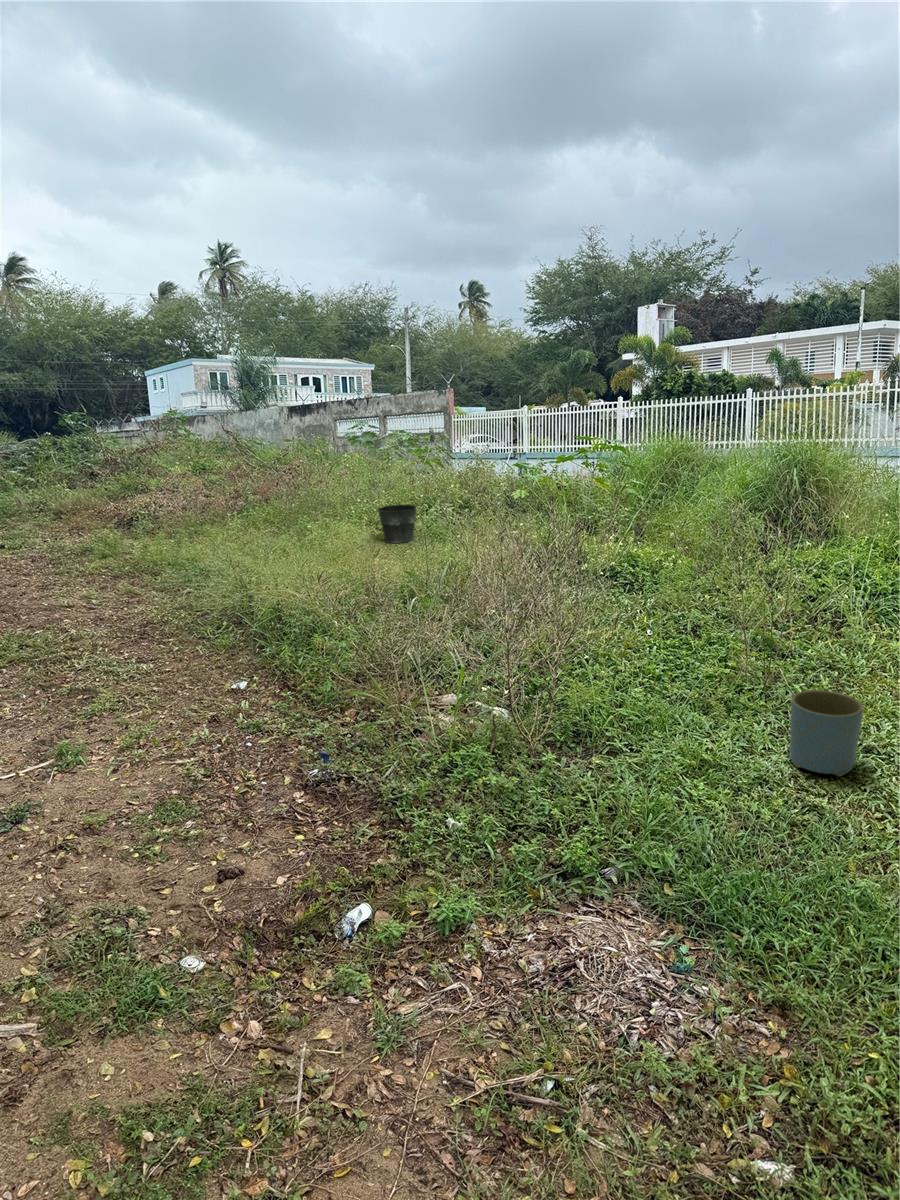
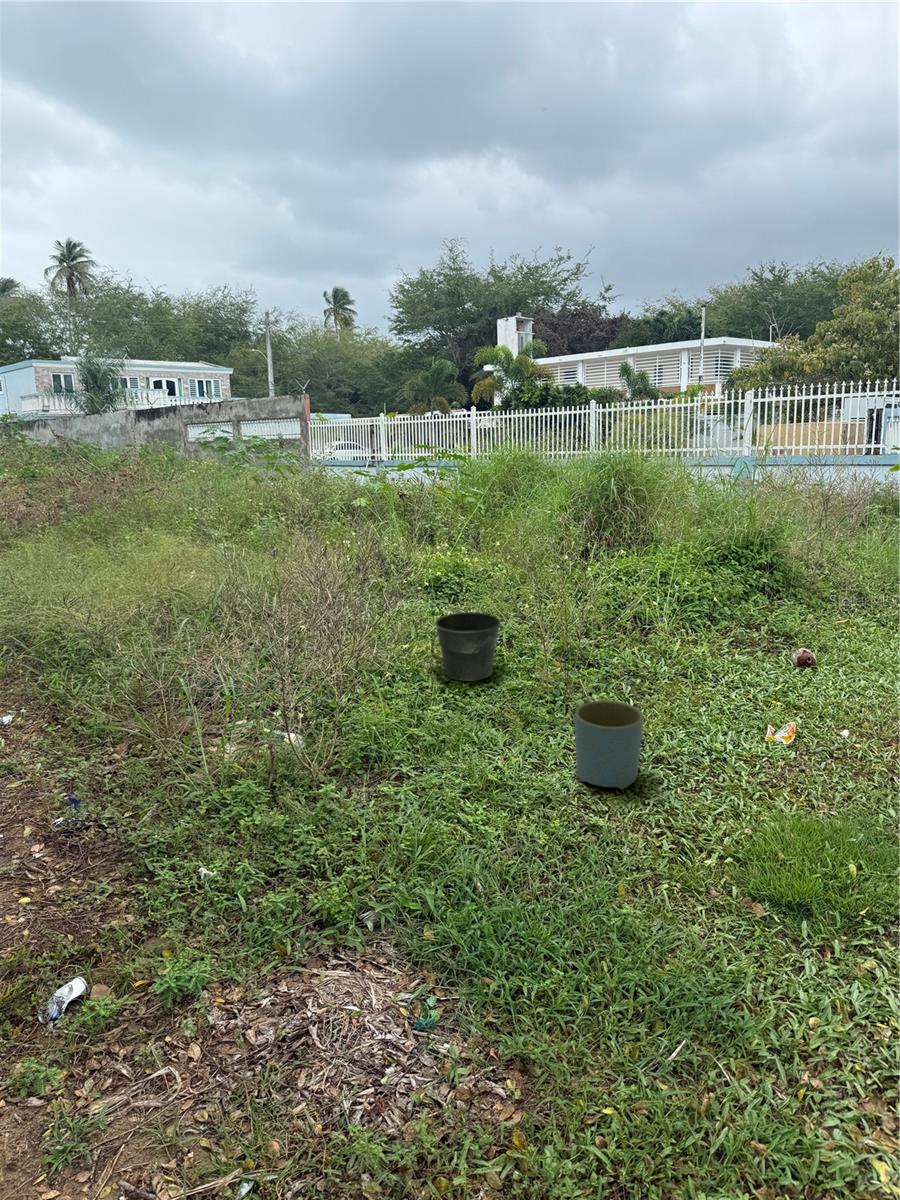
bucket: present [375,505,416,543] -> present [431,612,501,681]

